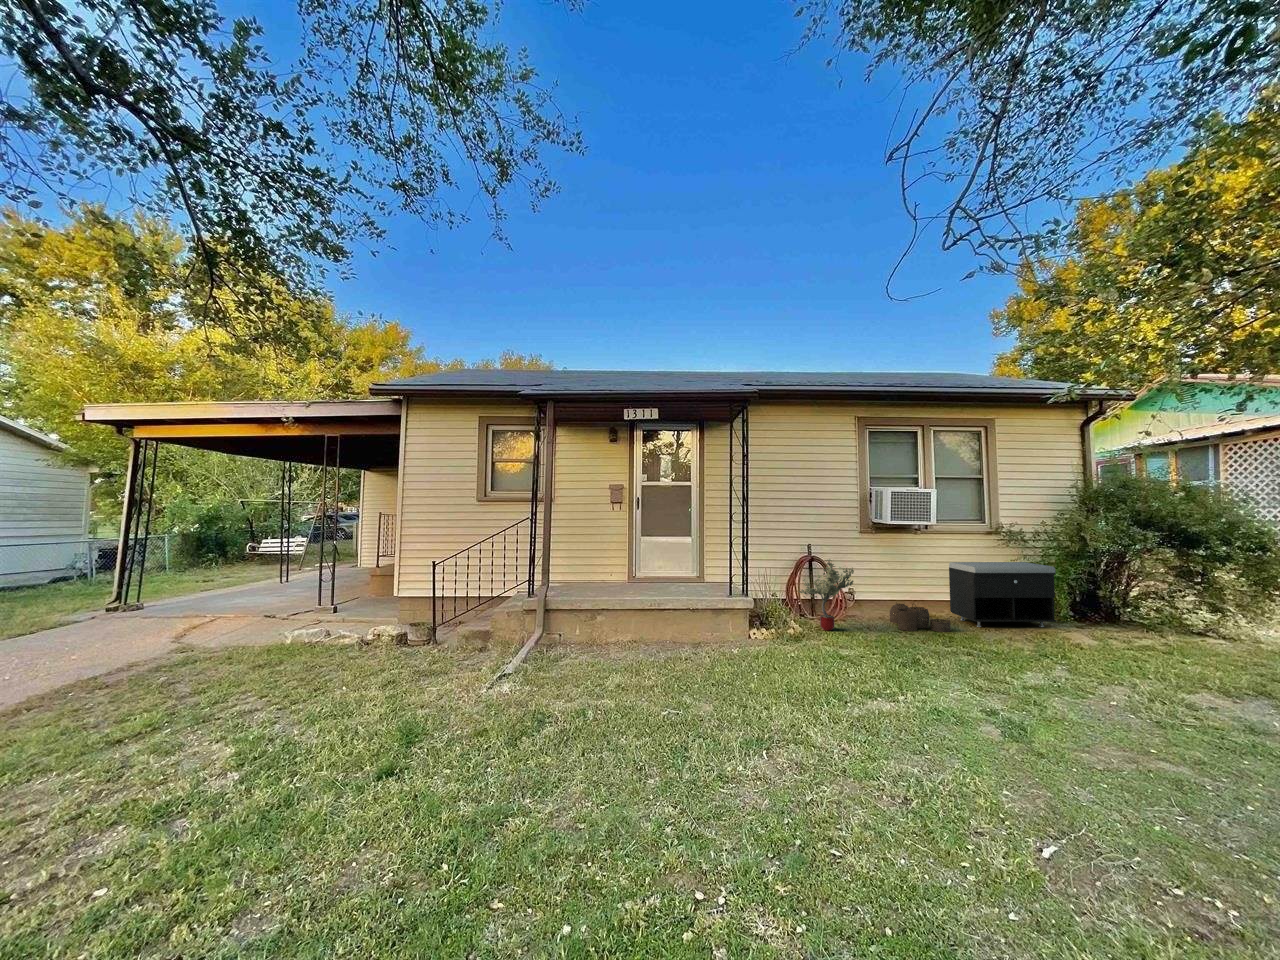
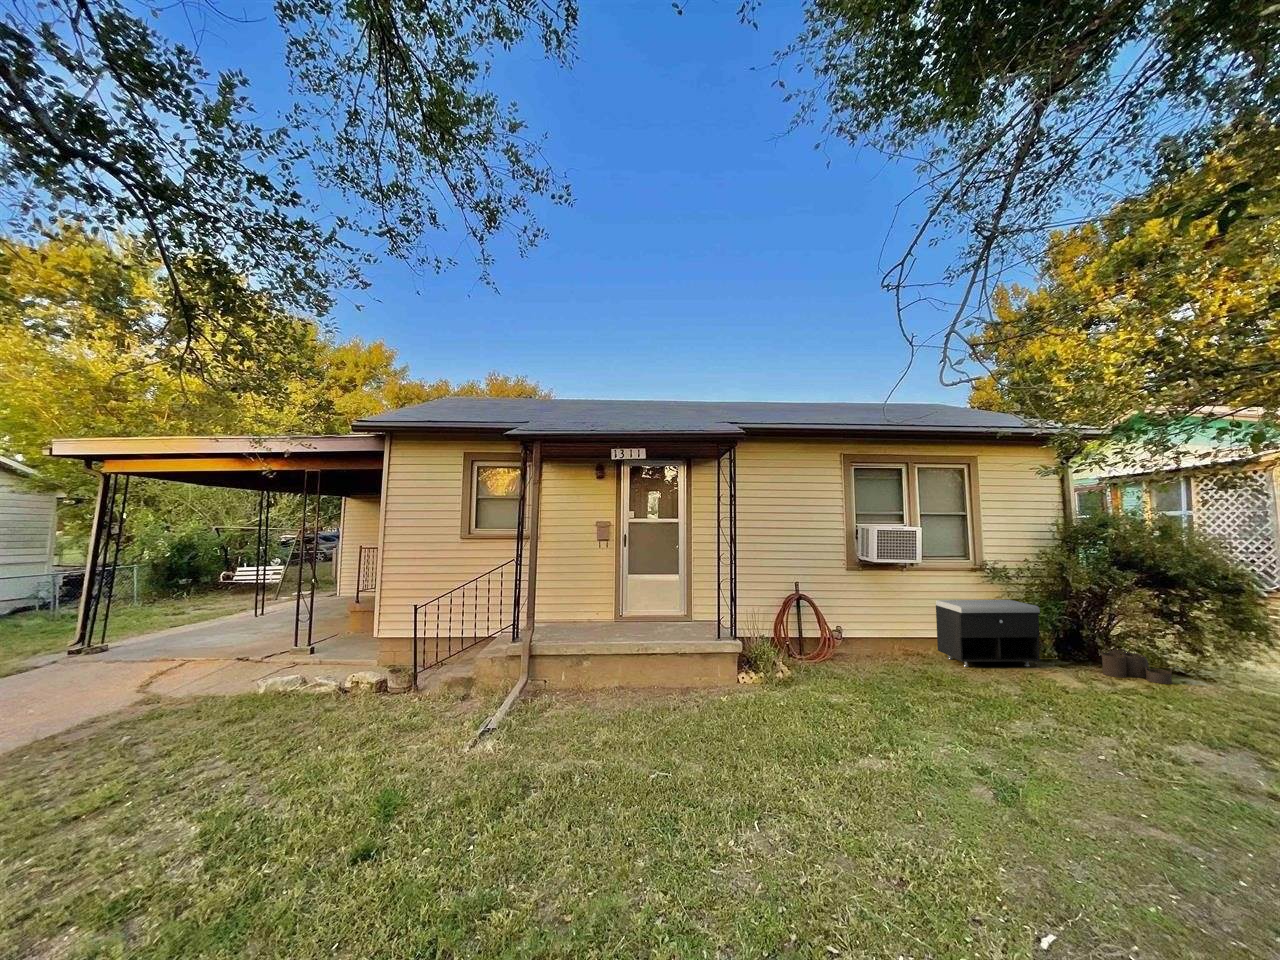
potted tree: present [799,559,854,631] -> none [787,599,843,673]
woven basket: present [890,603,951,632] -> present [1101,648,1172,684]

